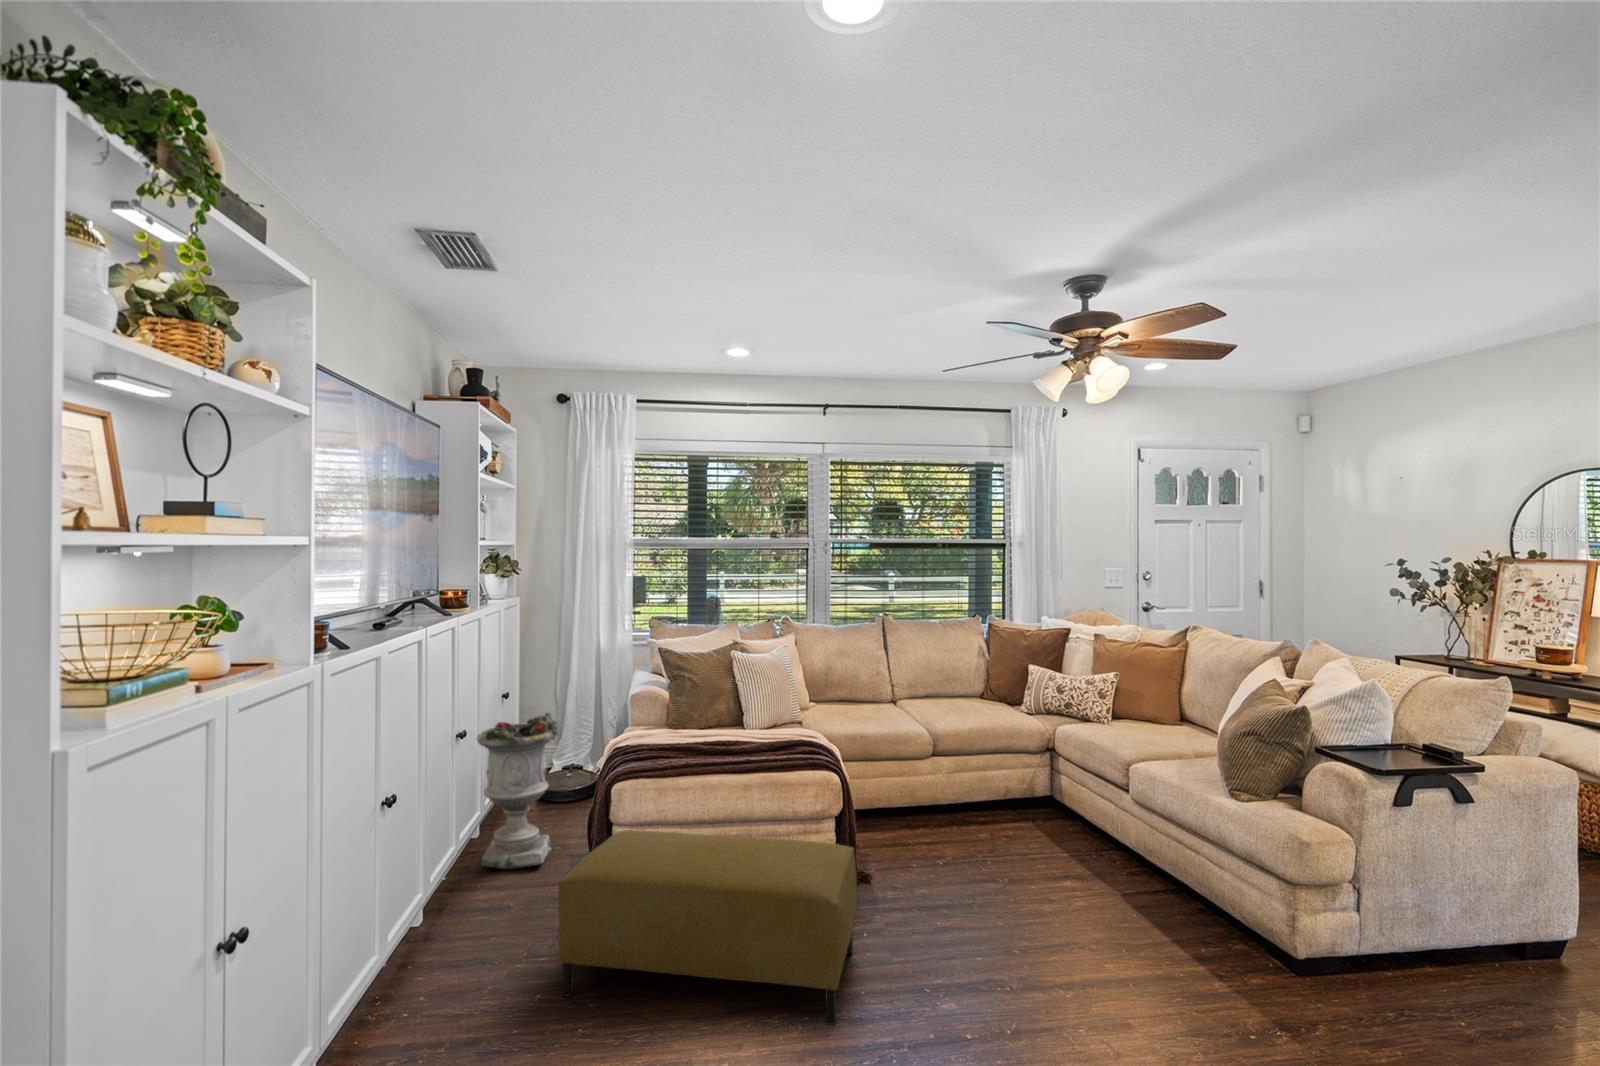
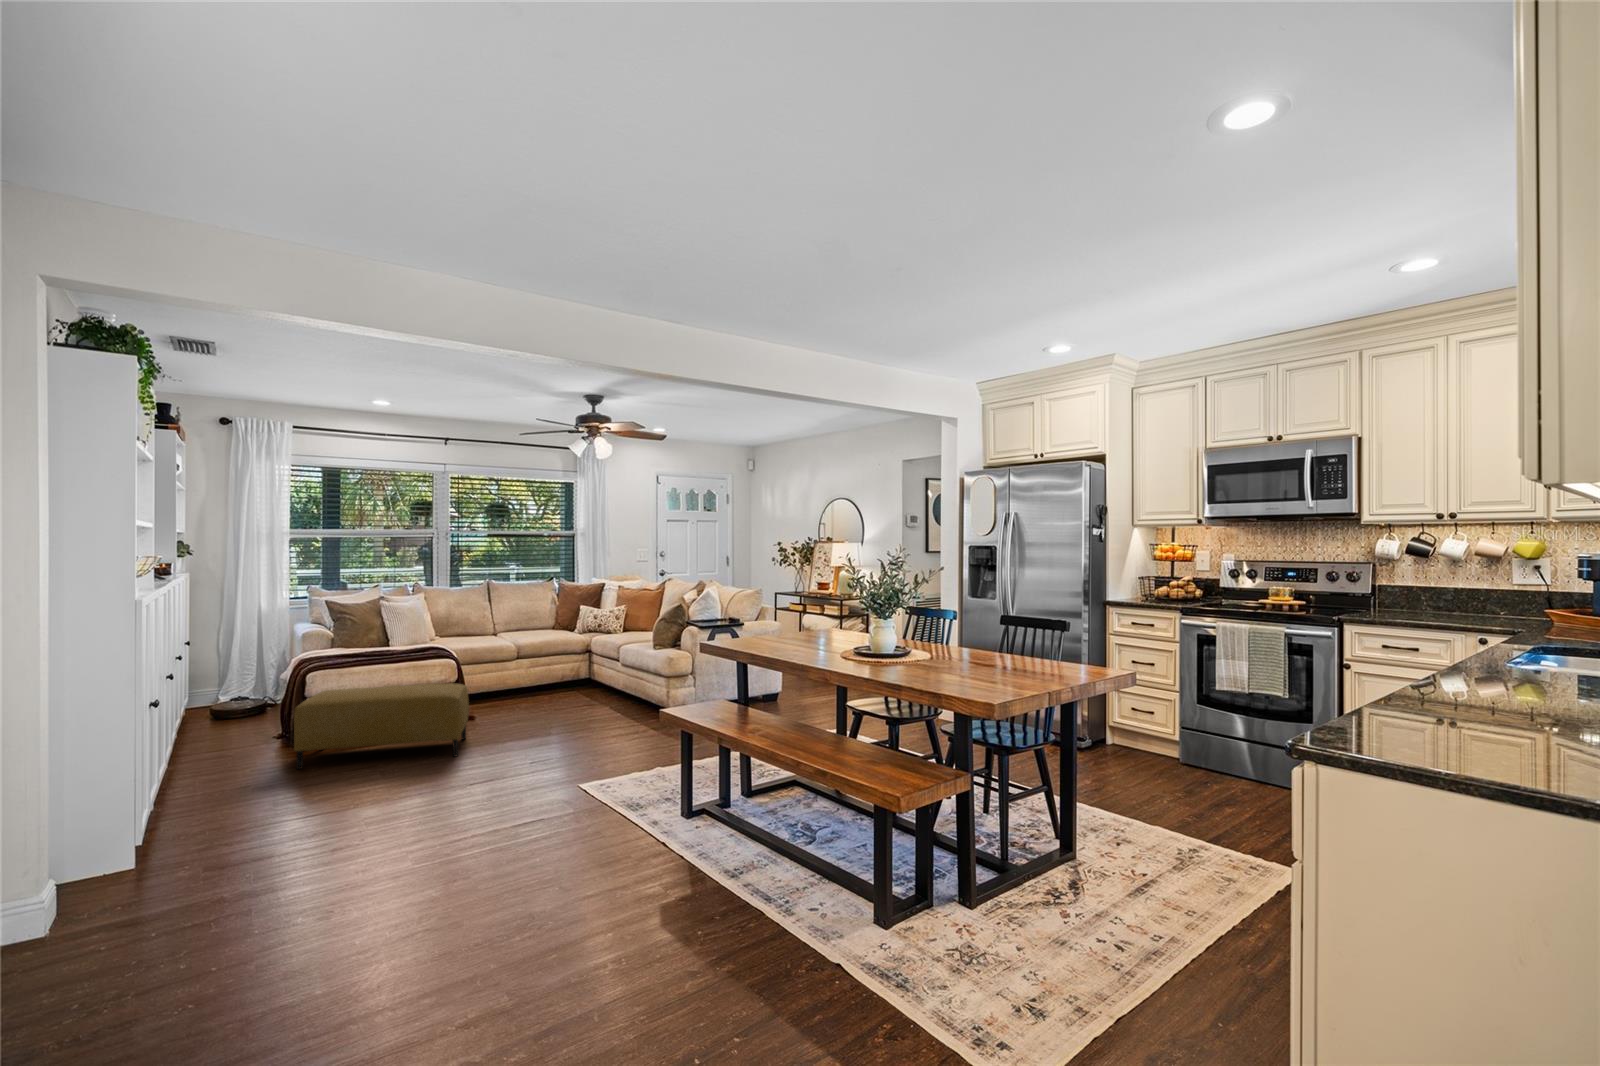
planter: present [477,713,558,869] -> none [192,640,257,741]

